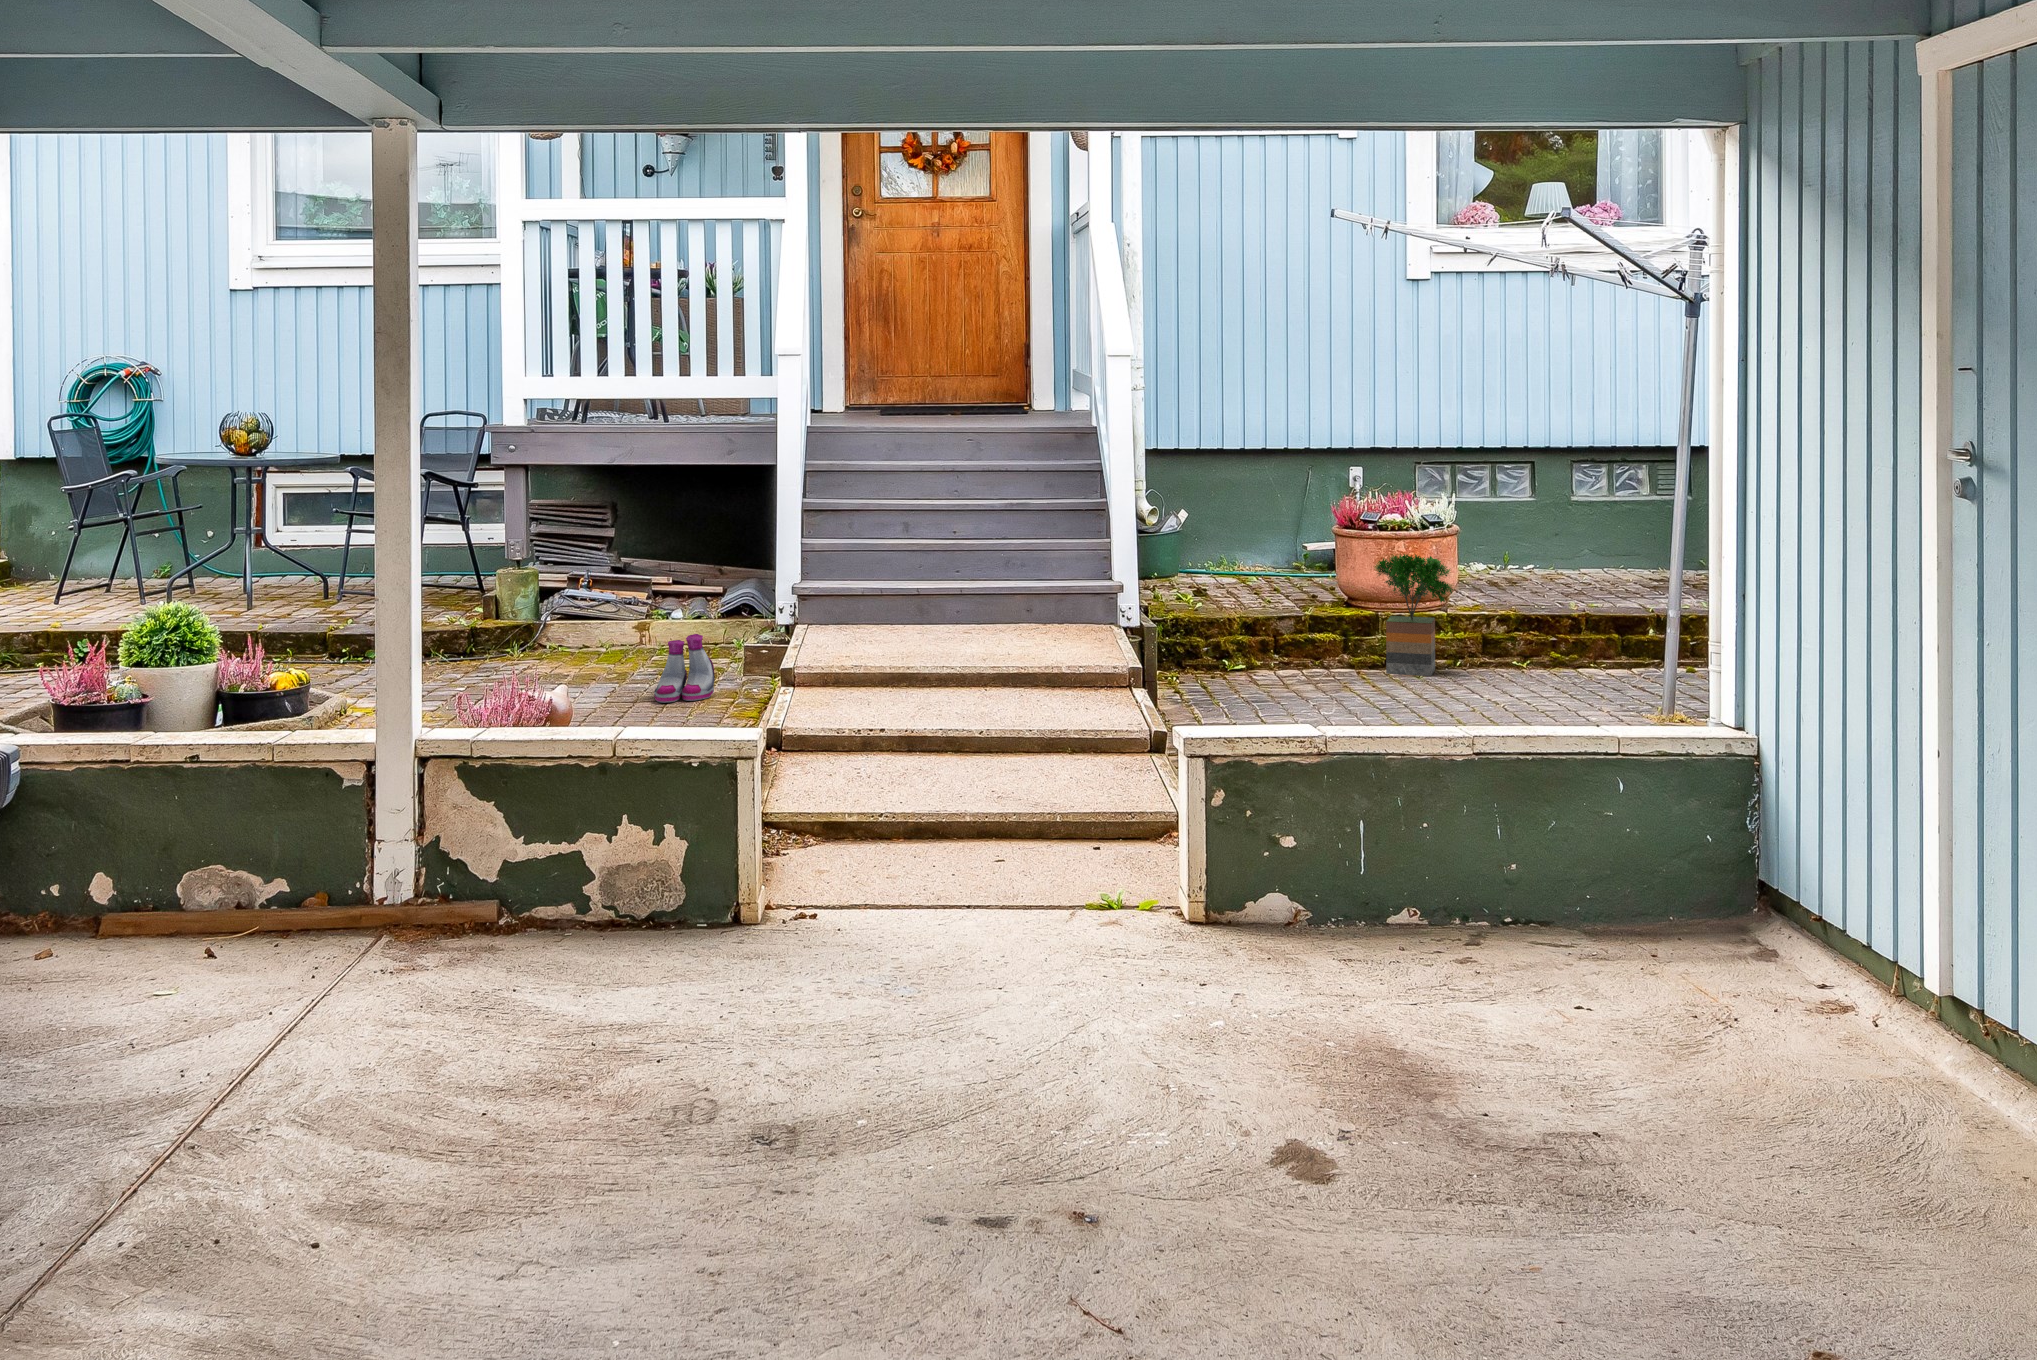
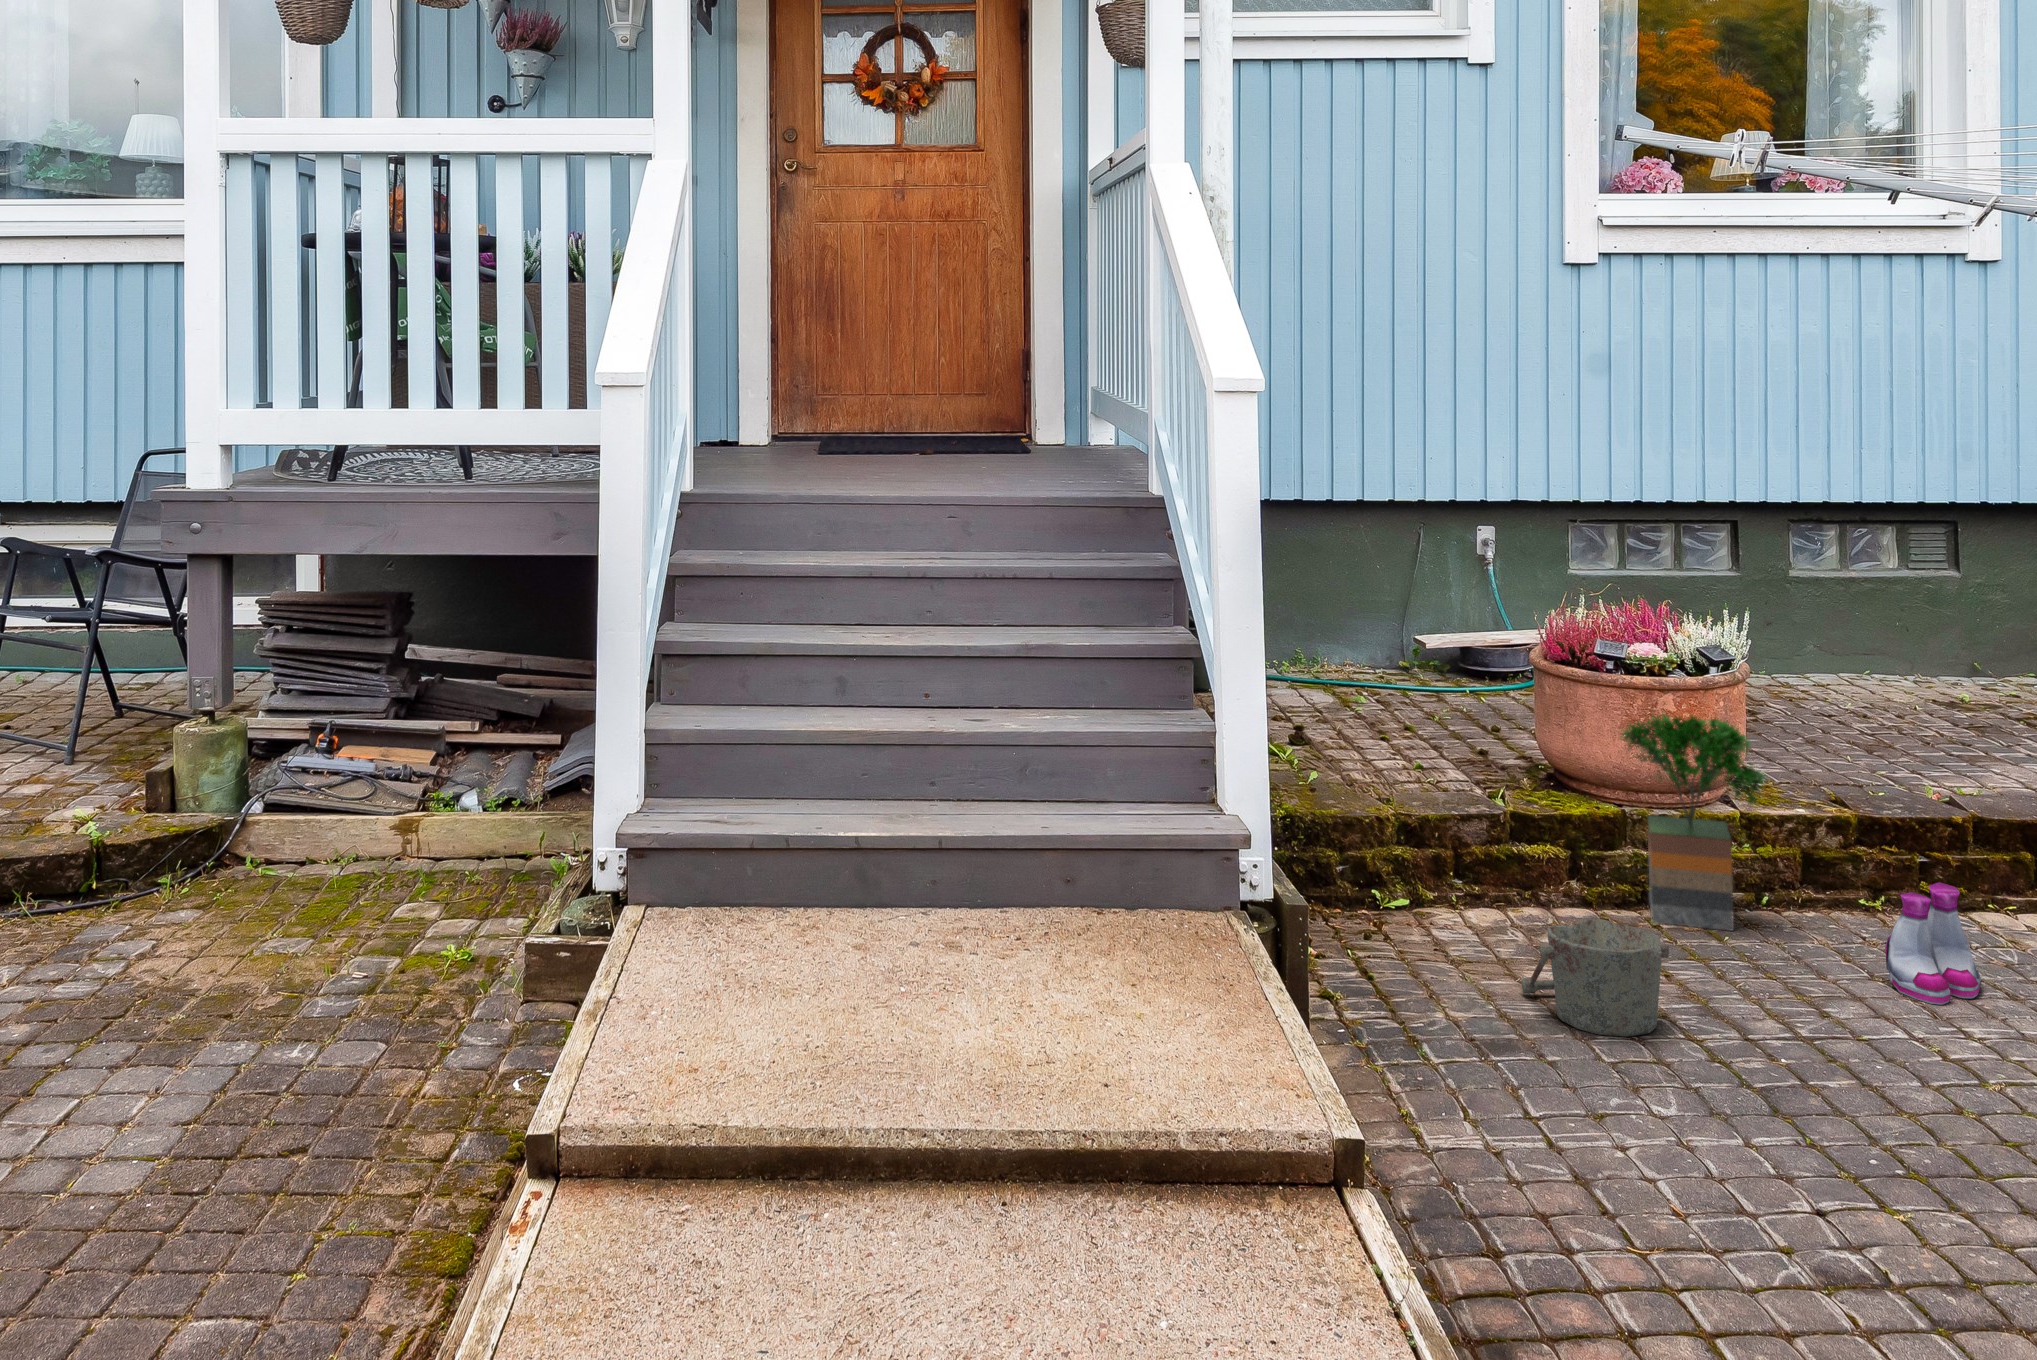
boots: present [654,634,715,703] -> present [1885,882,1981,1005]
bucket: none [1291,649,1365,703] -> present [1522,917,1669,1037]

